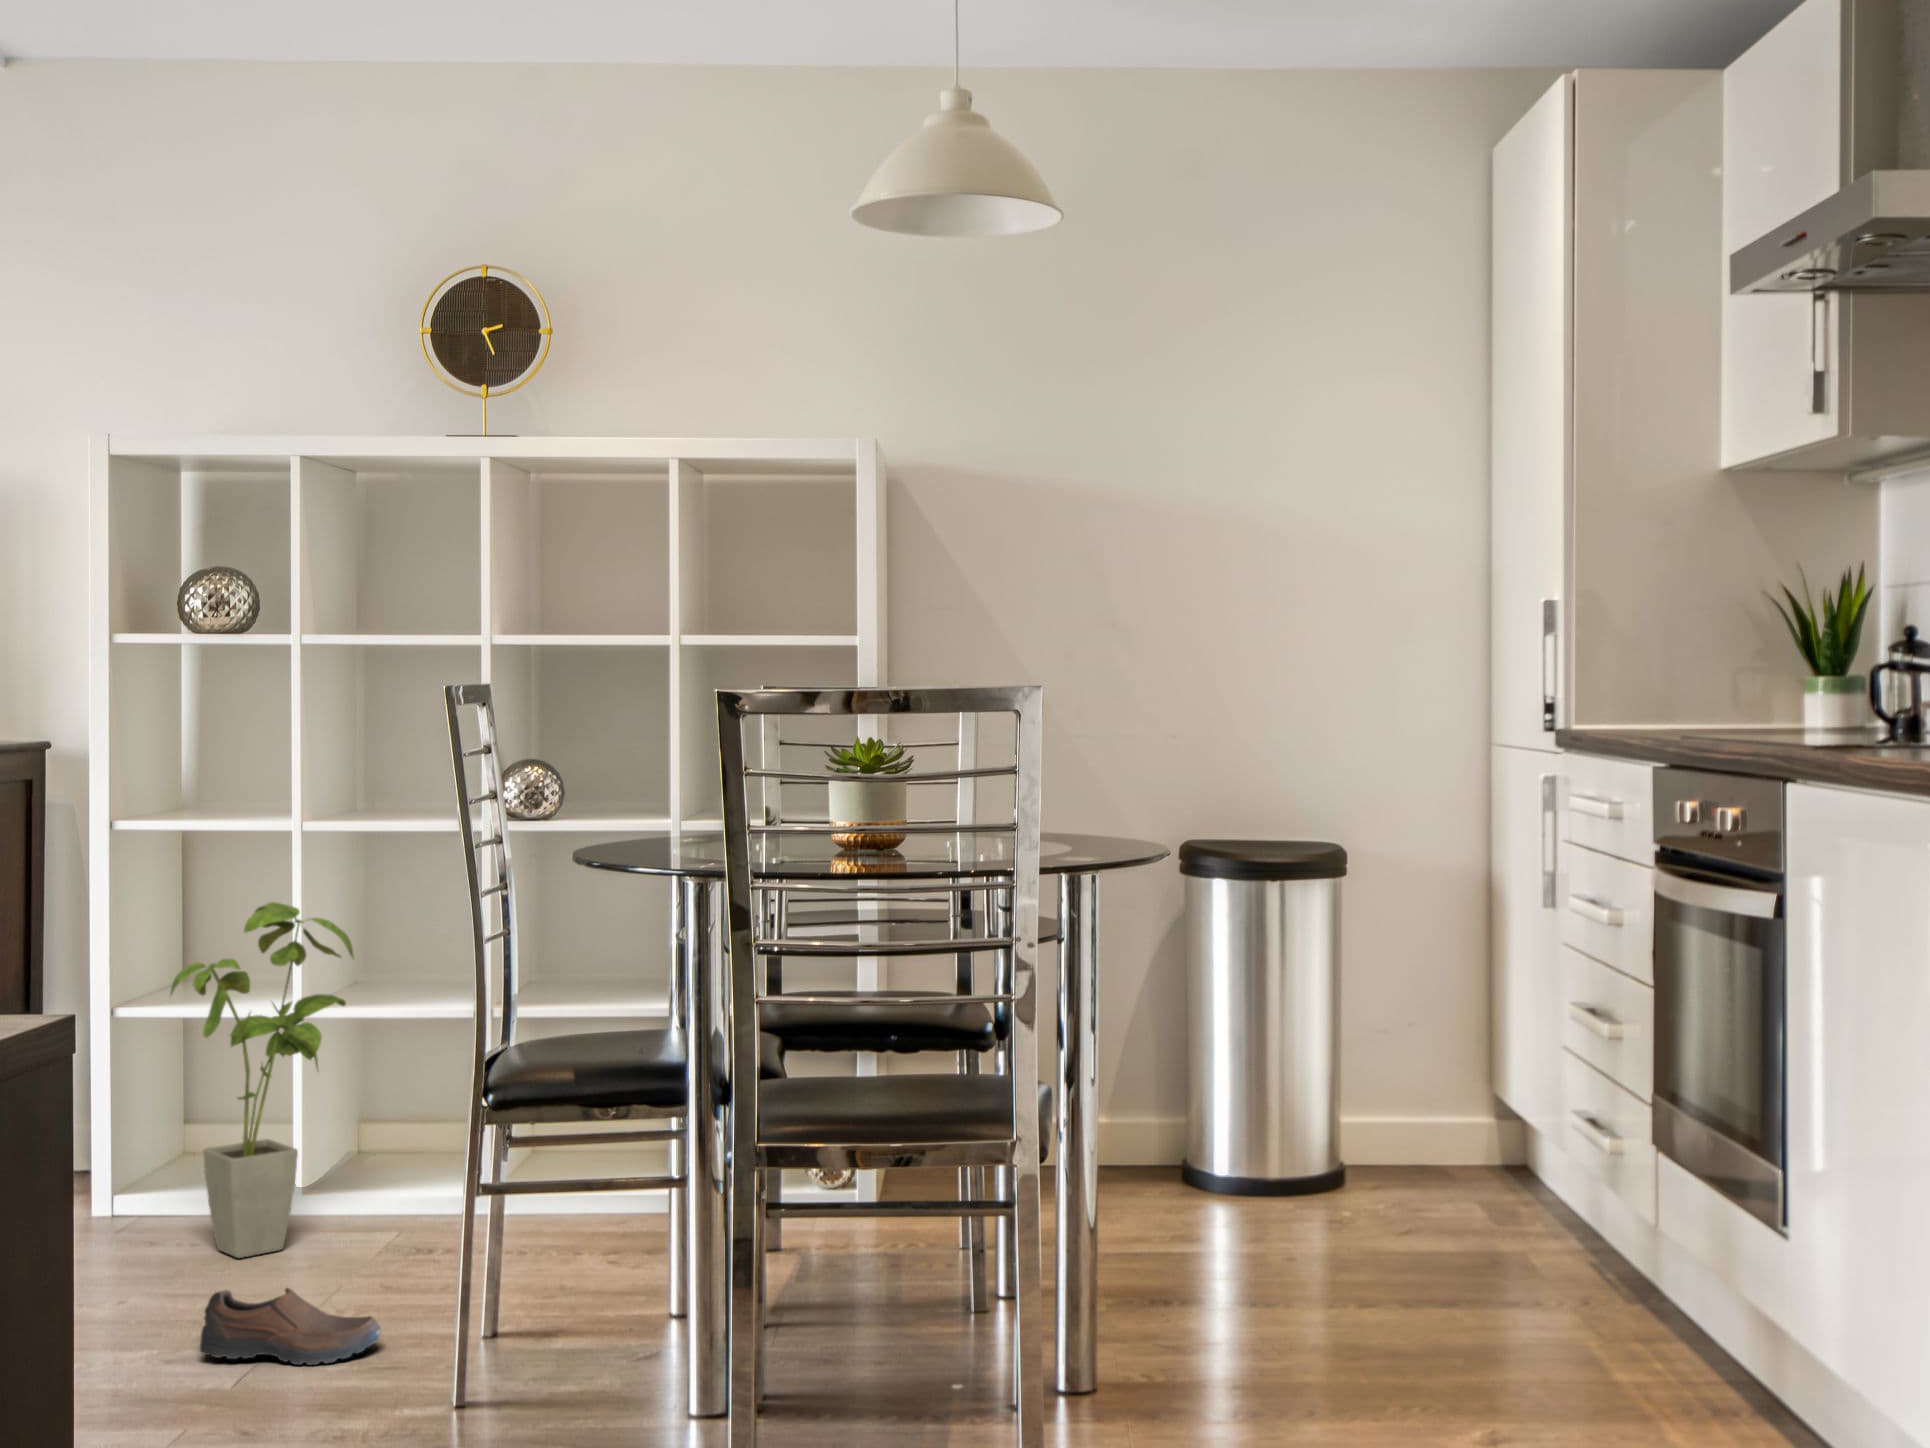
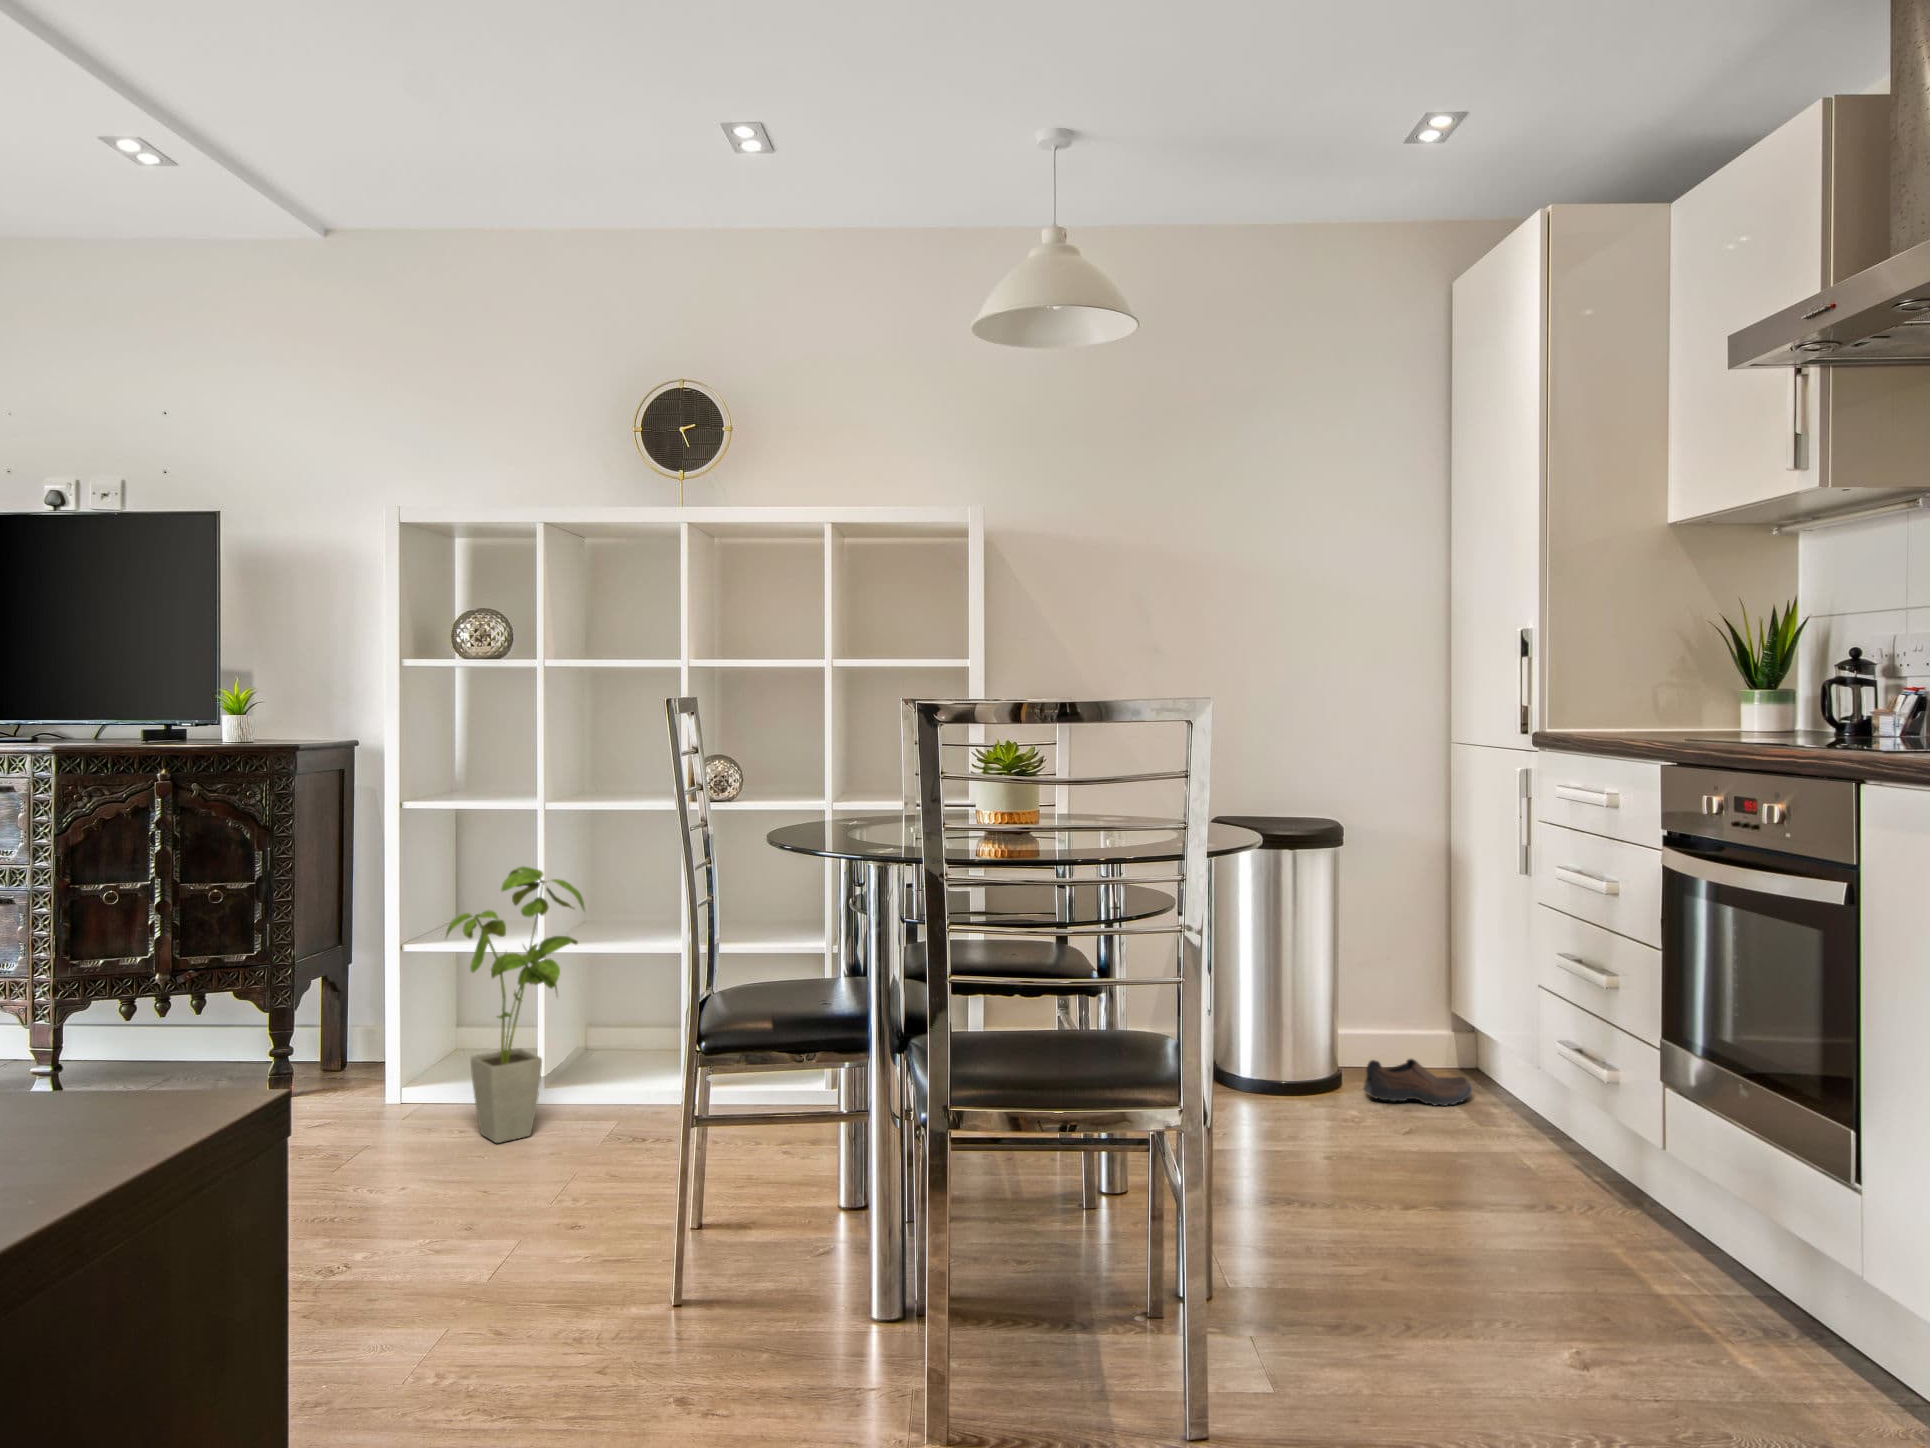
shoe: present [199,1288,381,1365] -> present [1364,1059,1472,1106]

